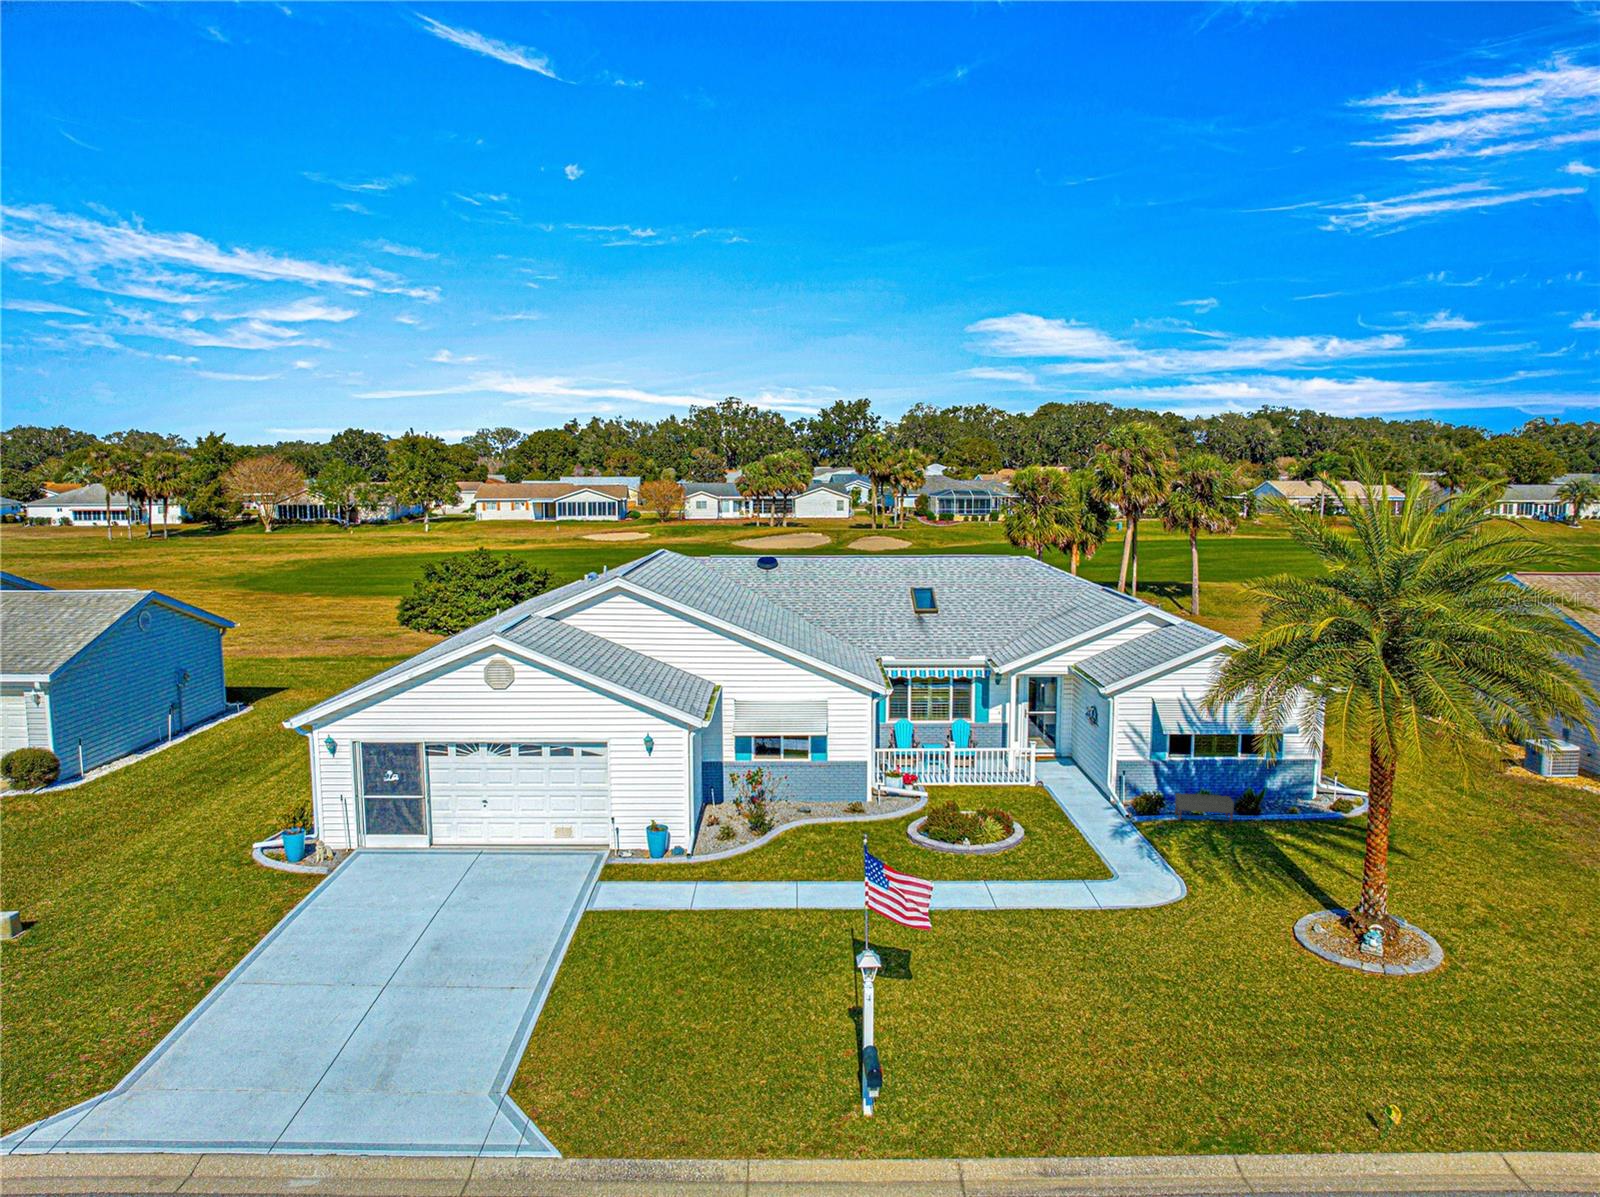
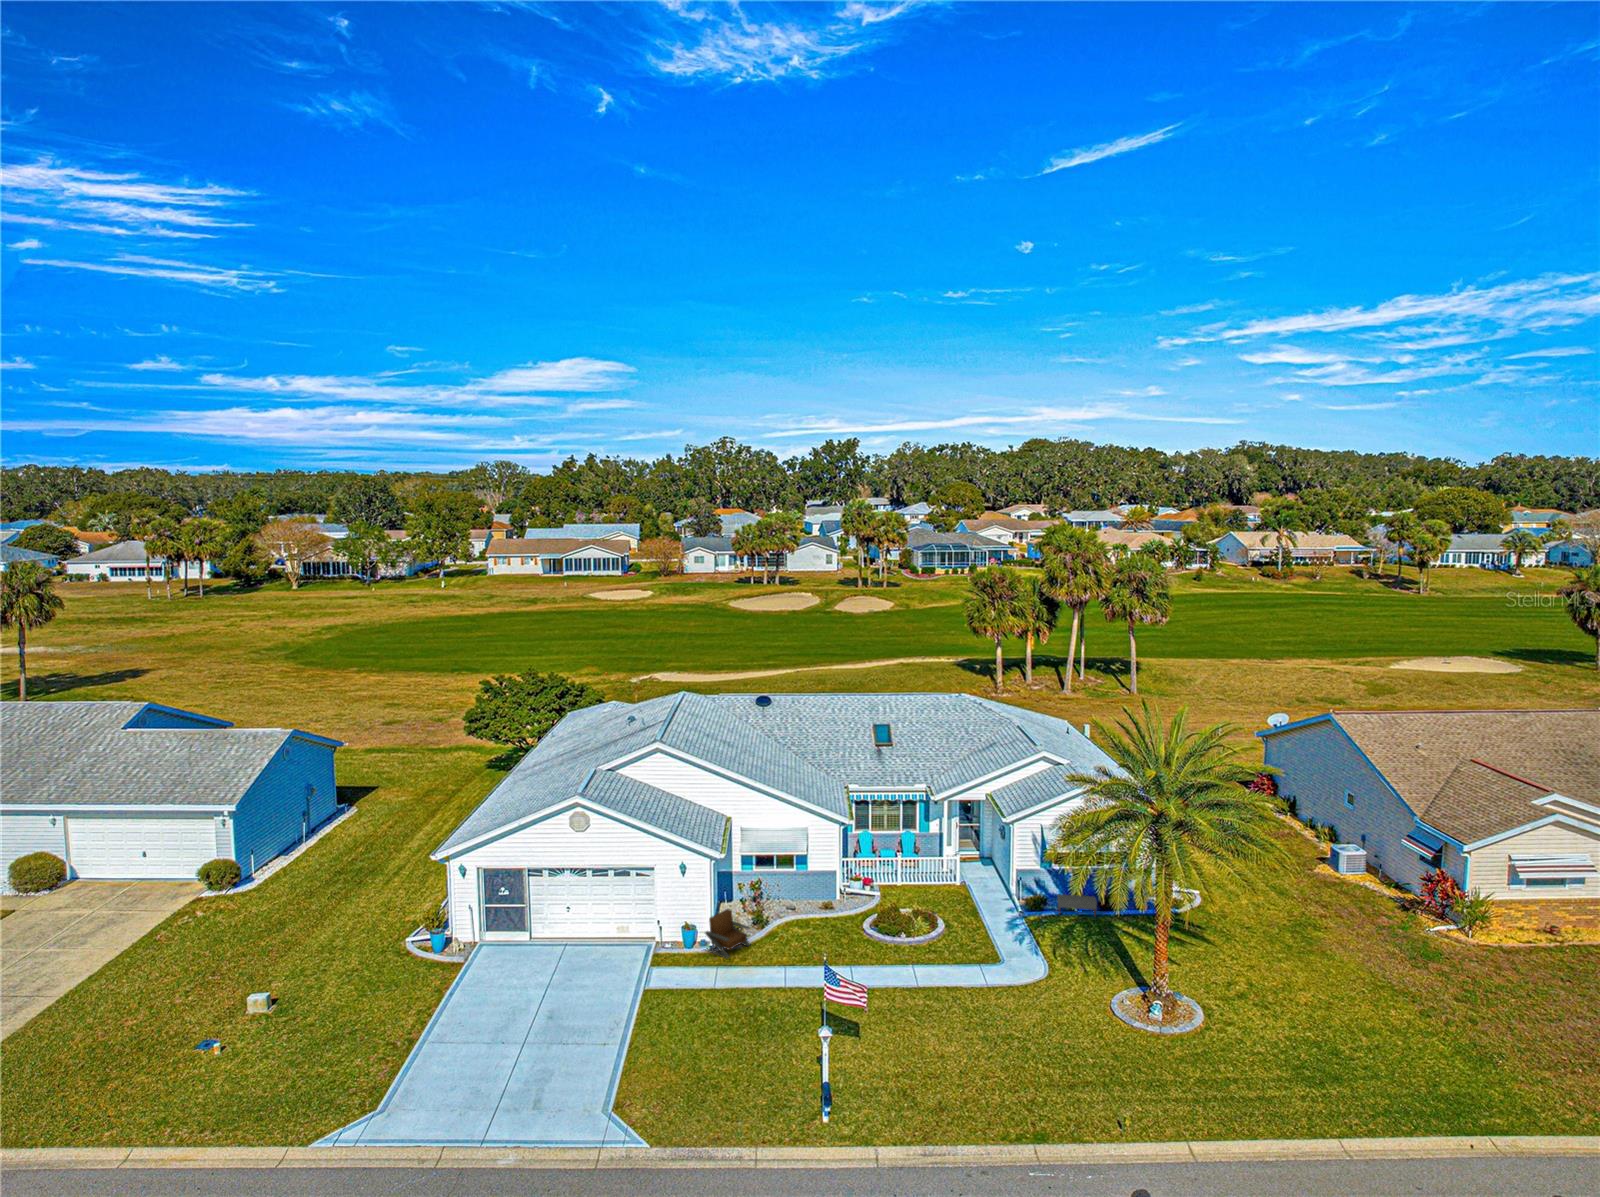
lounge chair: none [679,804,747,872] -> present [705,909,750,959]

